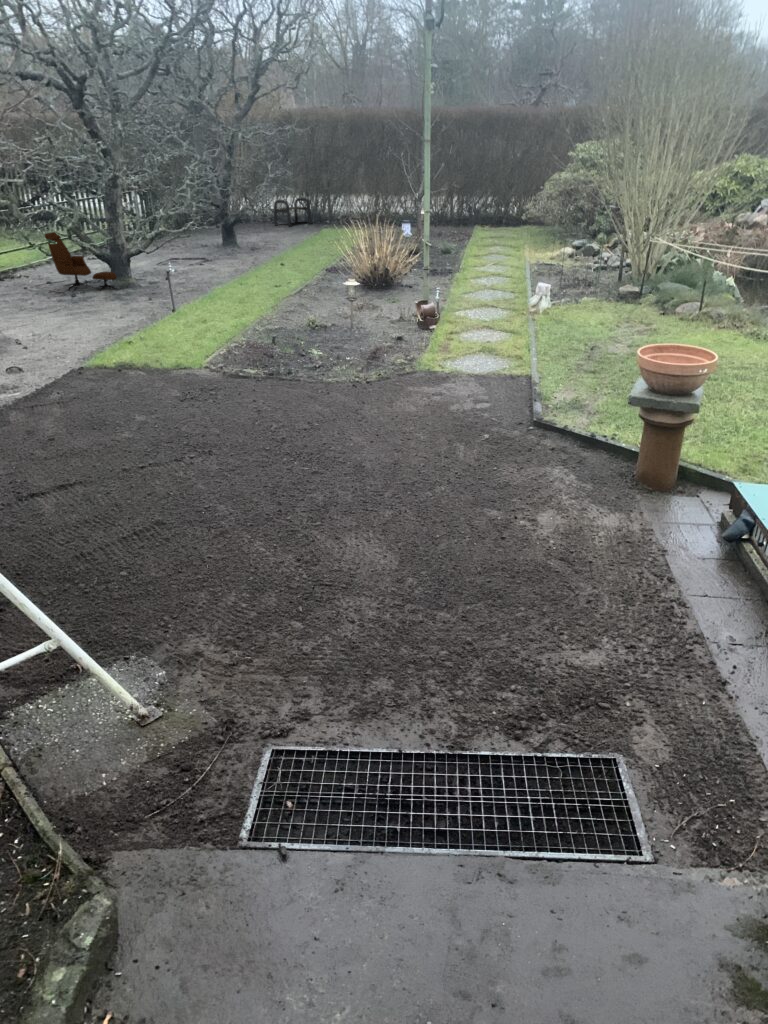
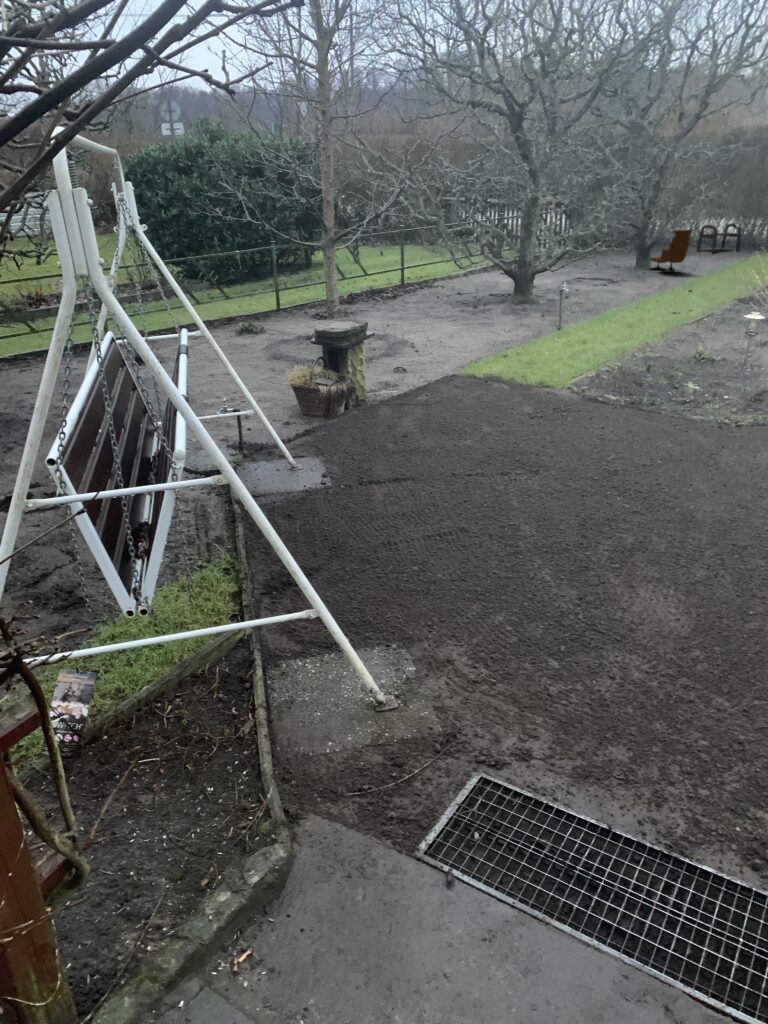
lounge chair: present [45,232,117,290] -> present [650,230,691,272]

